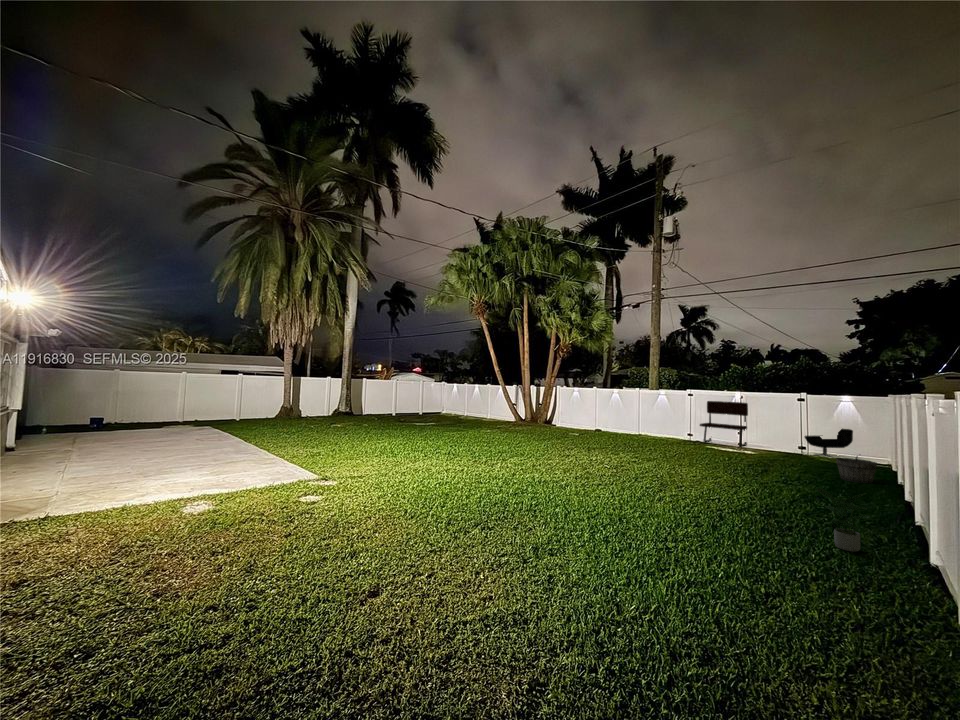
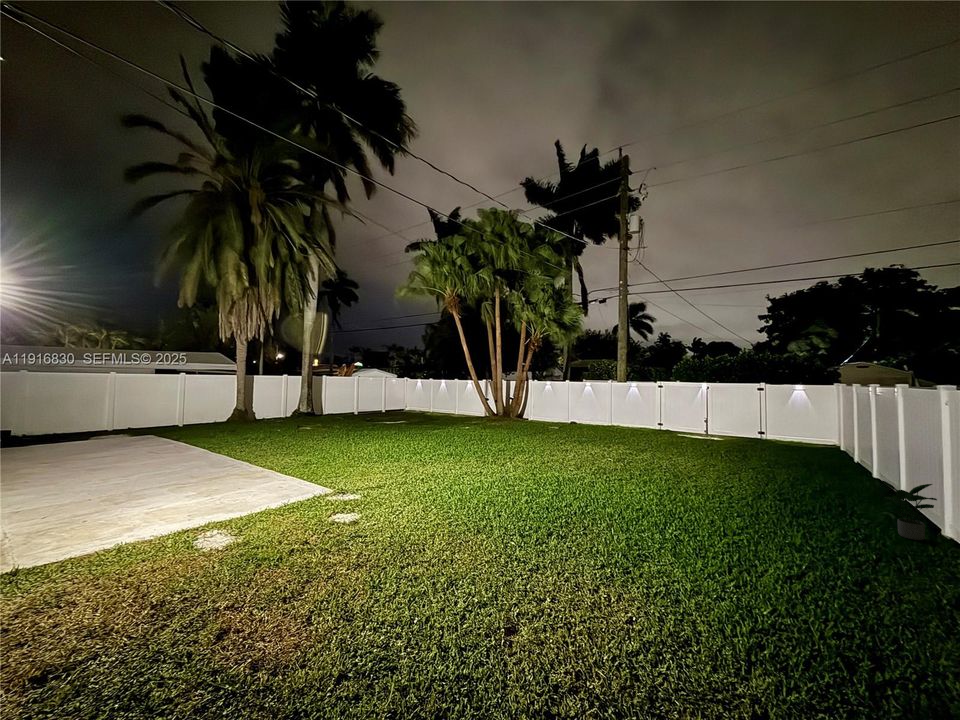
bench: present [700,401,748,447] -> none [672,392,715,435]
lounge chair: present [805,429,853,456] -> none [768,415,811,443]
wooden bucket: present [836,456,877,483] -> none [819,441,858,467]

